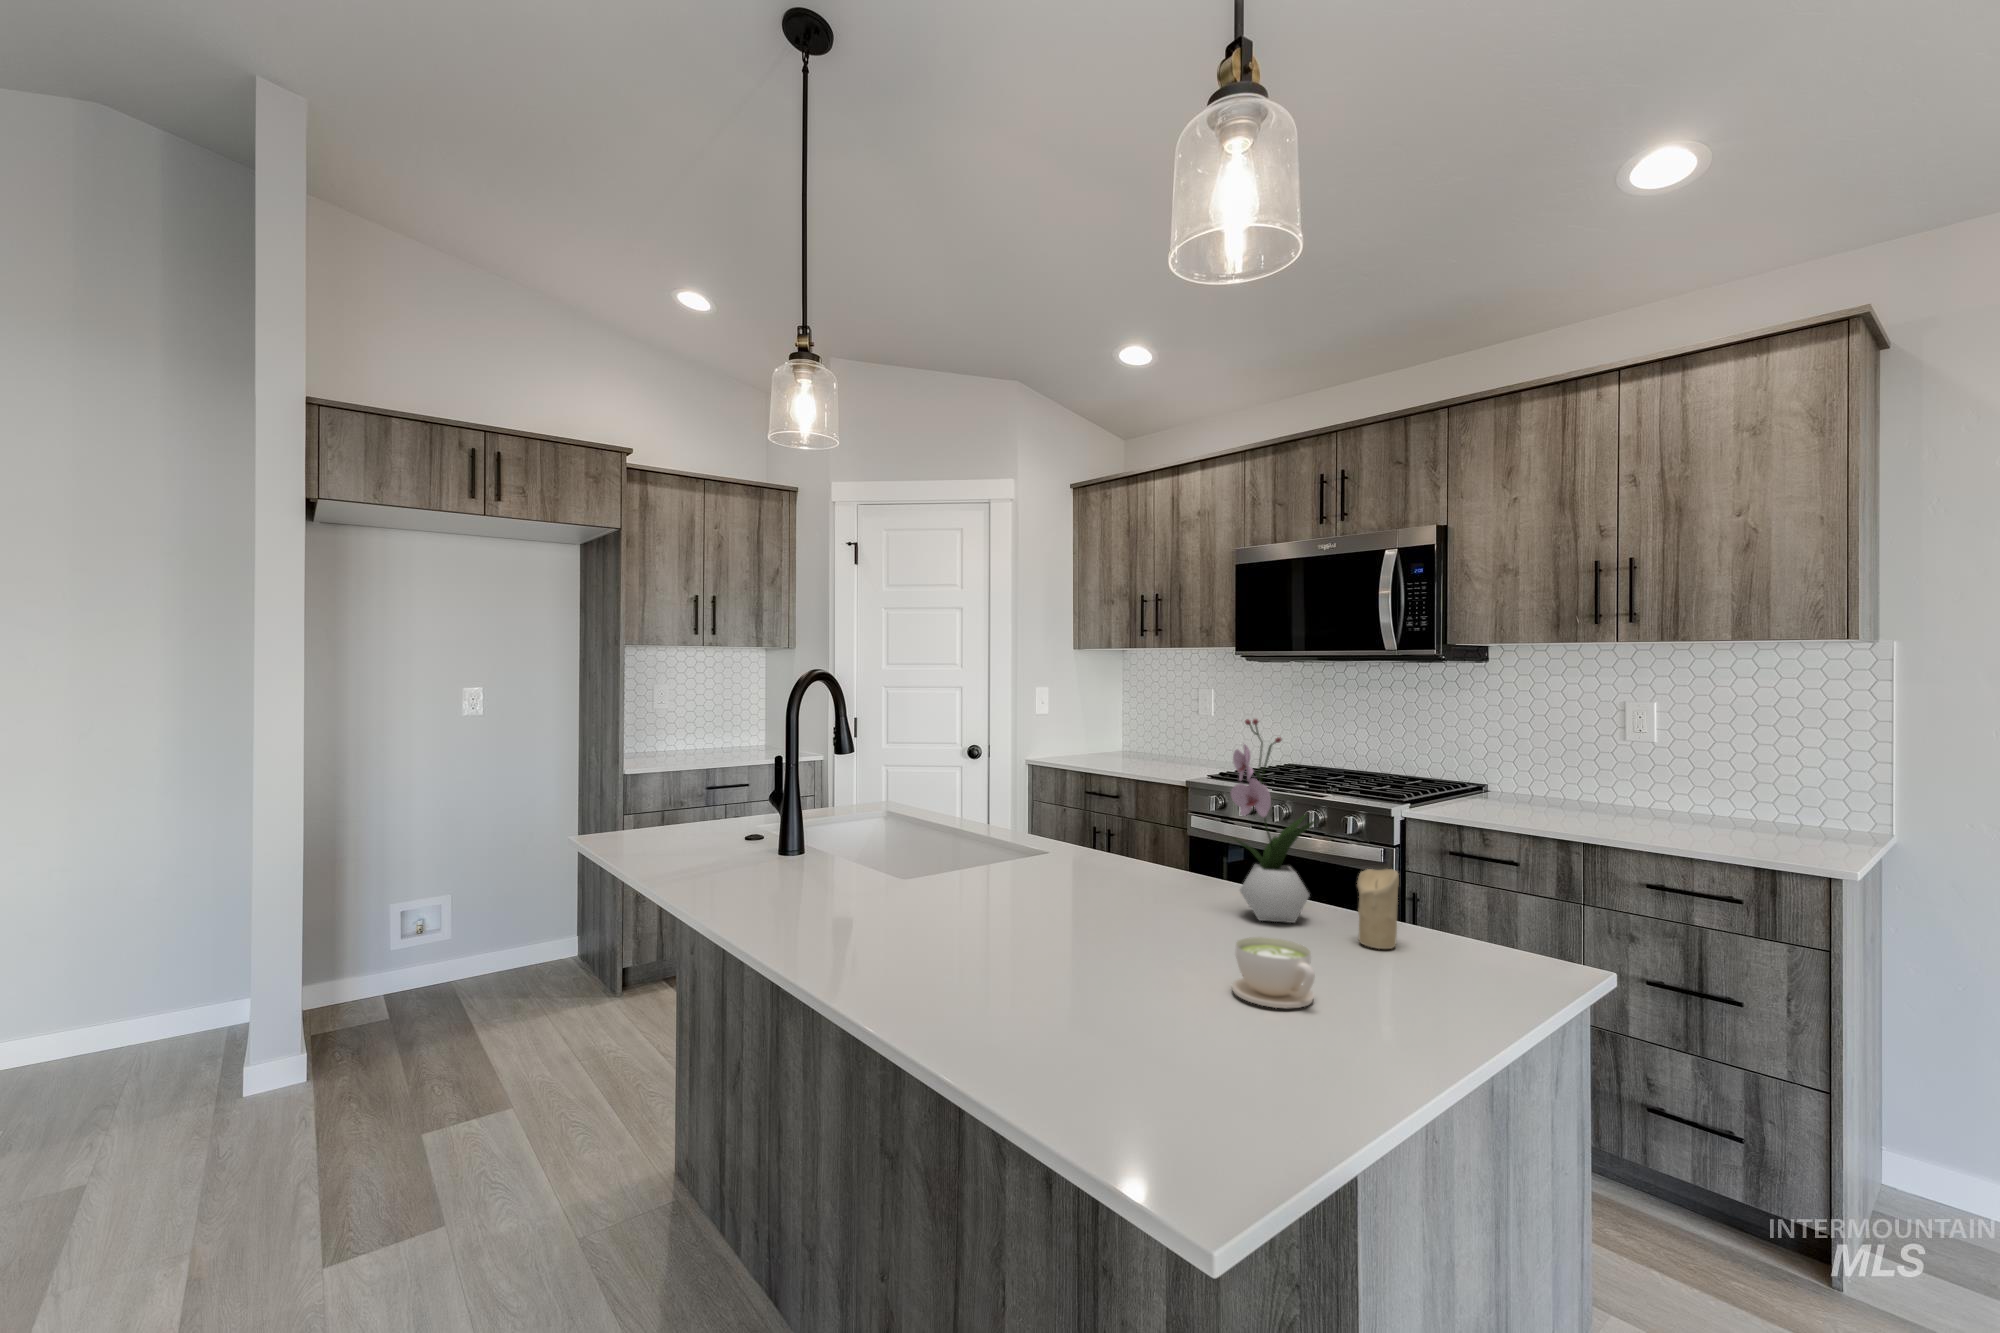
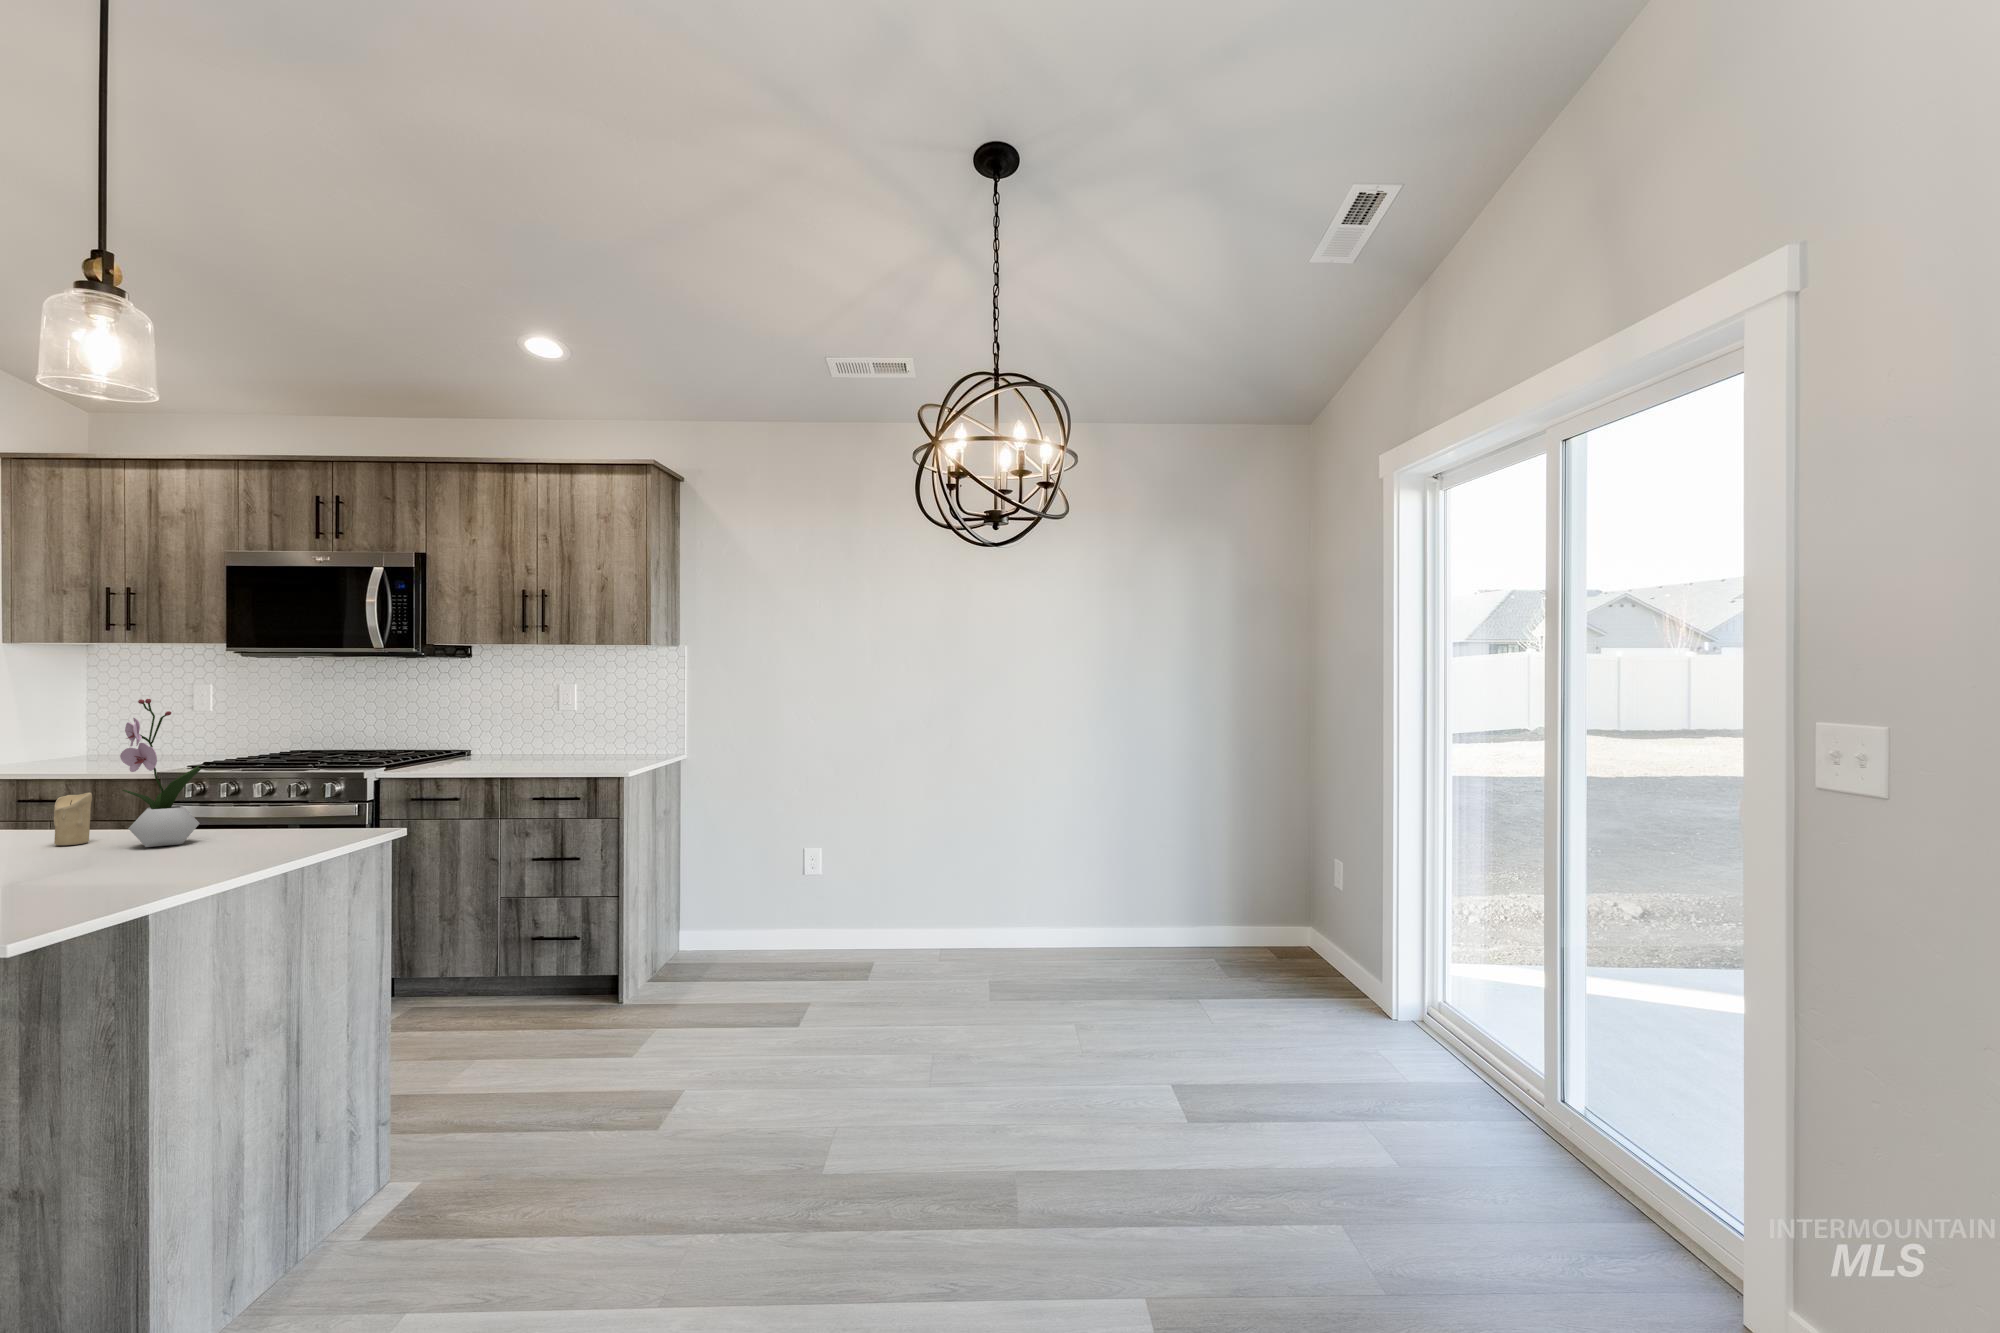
candle: present [1357,869,1399,949] -> present [54,793,92,845]
coffee cup: present [1232,937,1315,1008] -> none [79,843,155,884]

